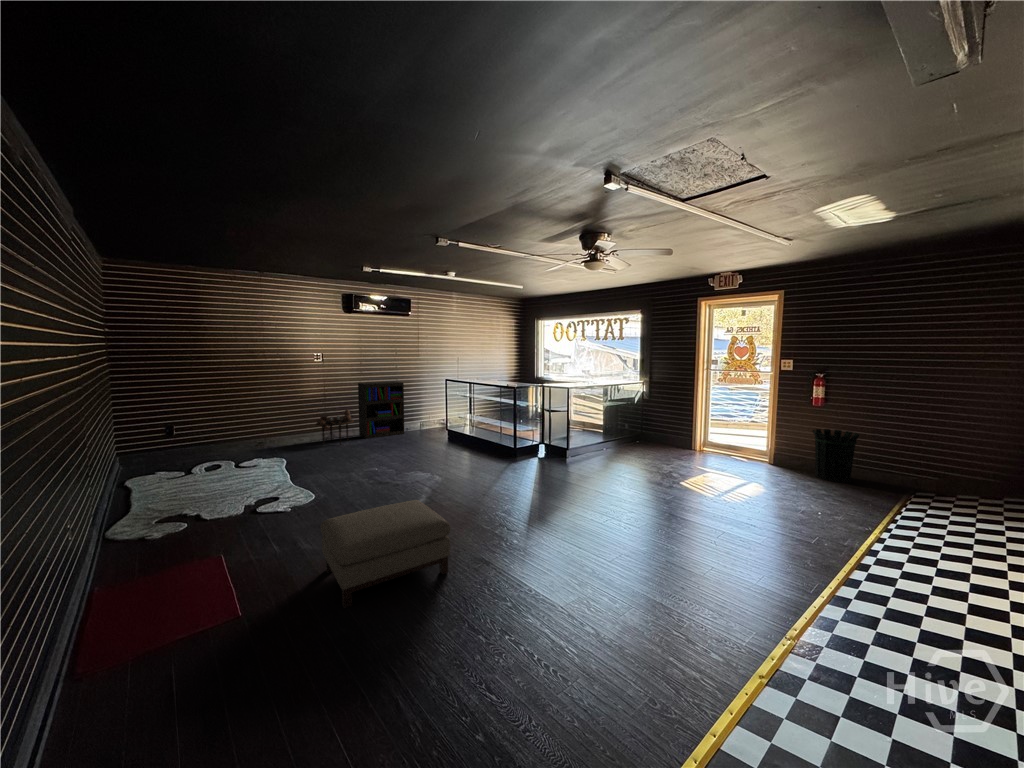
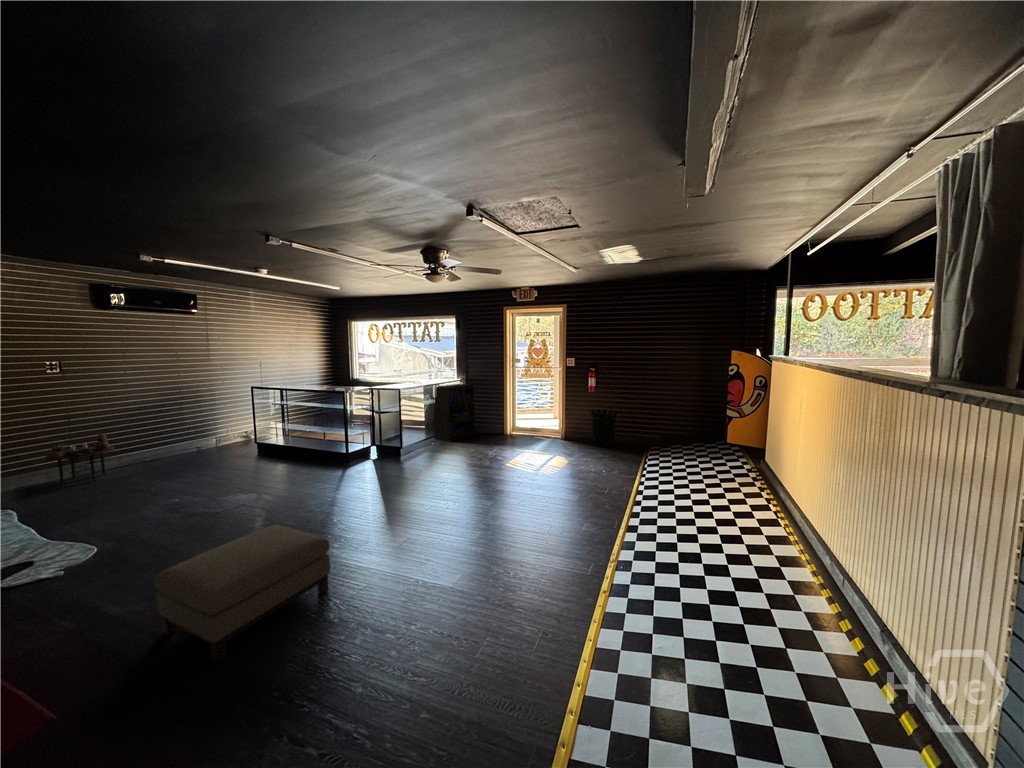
bookshelf: present [358,382,404,439] -> present [433,384,474,442]

